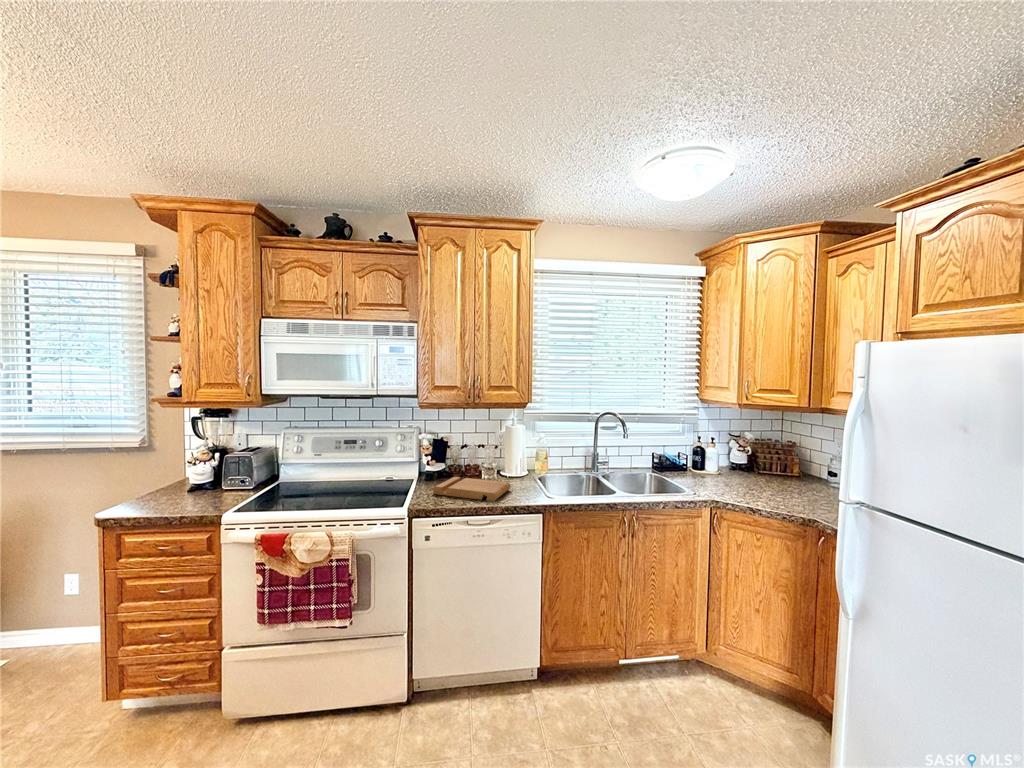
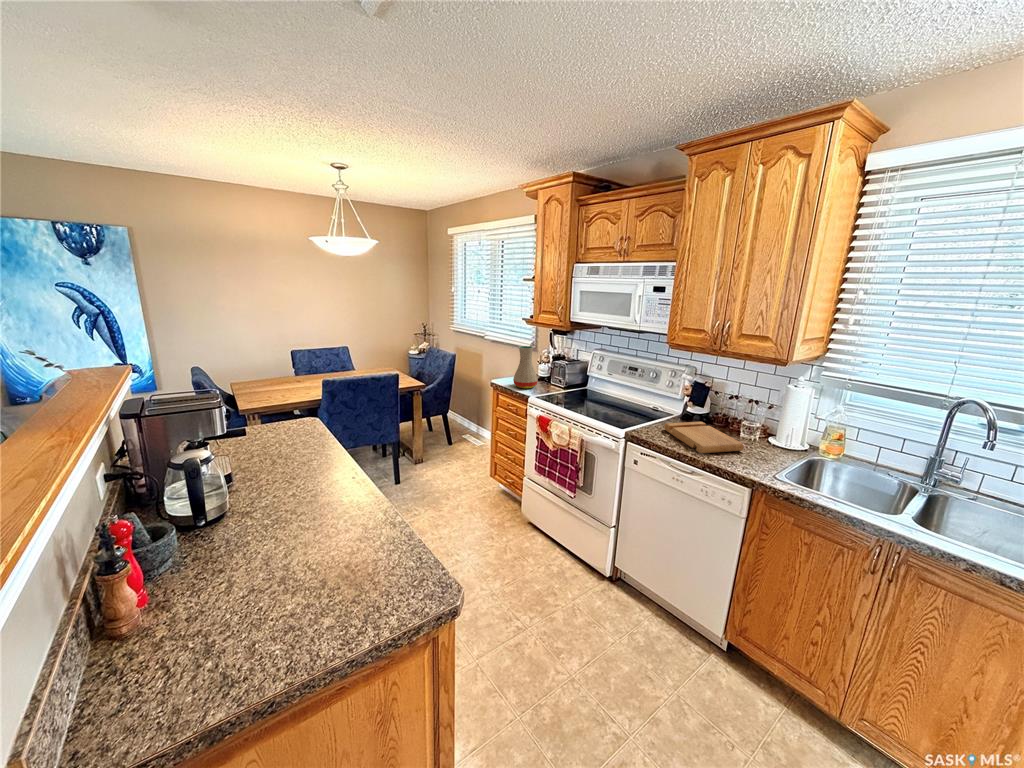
vase: none [153,437,204,506] -> present [513,346,538,388]

